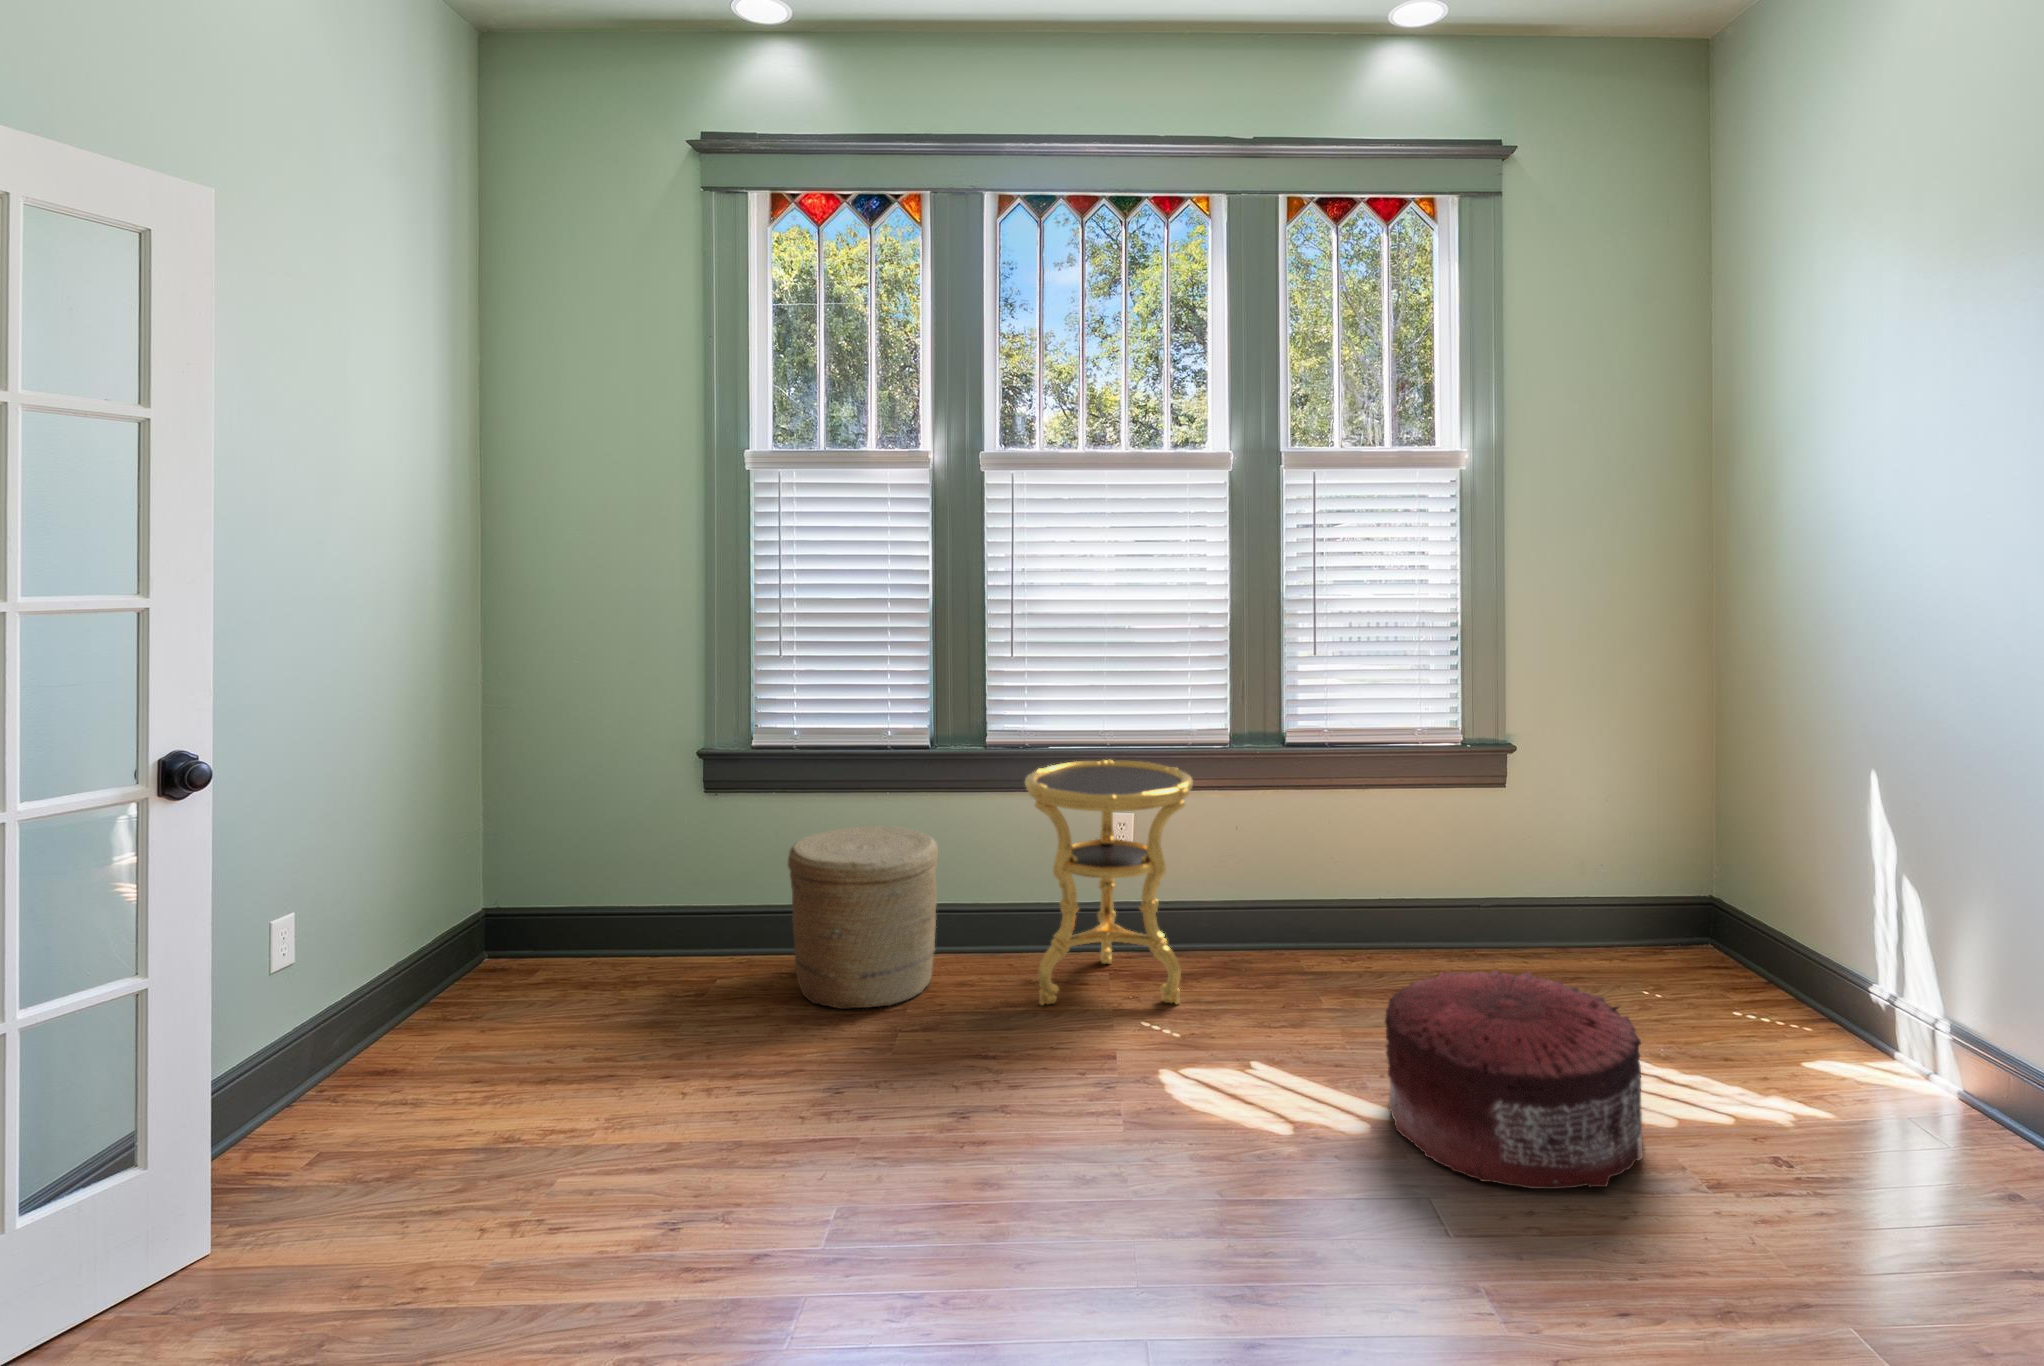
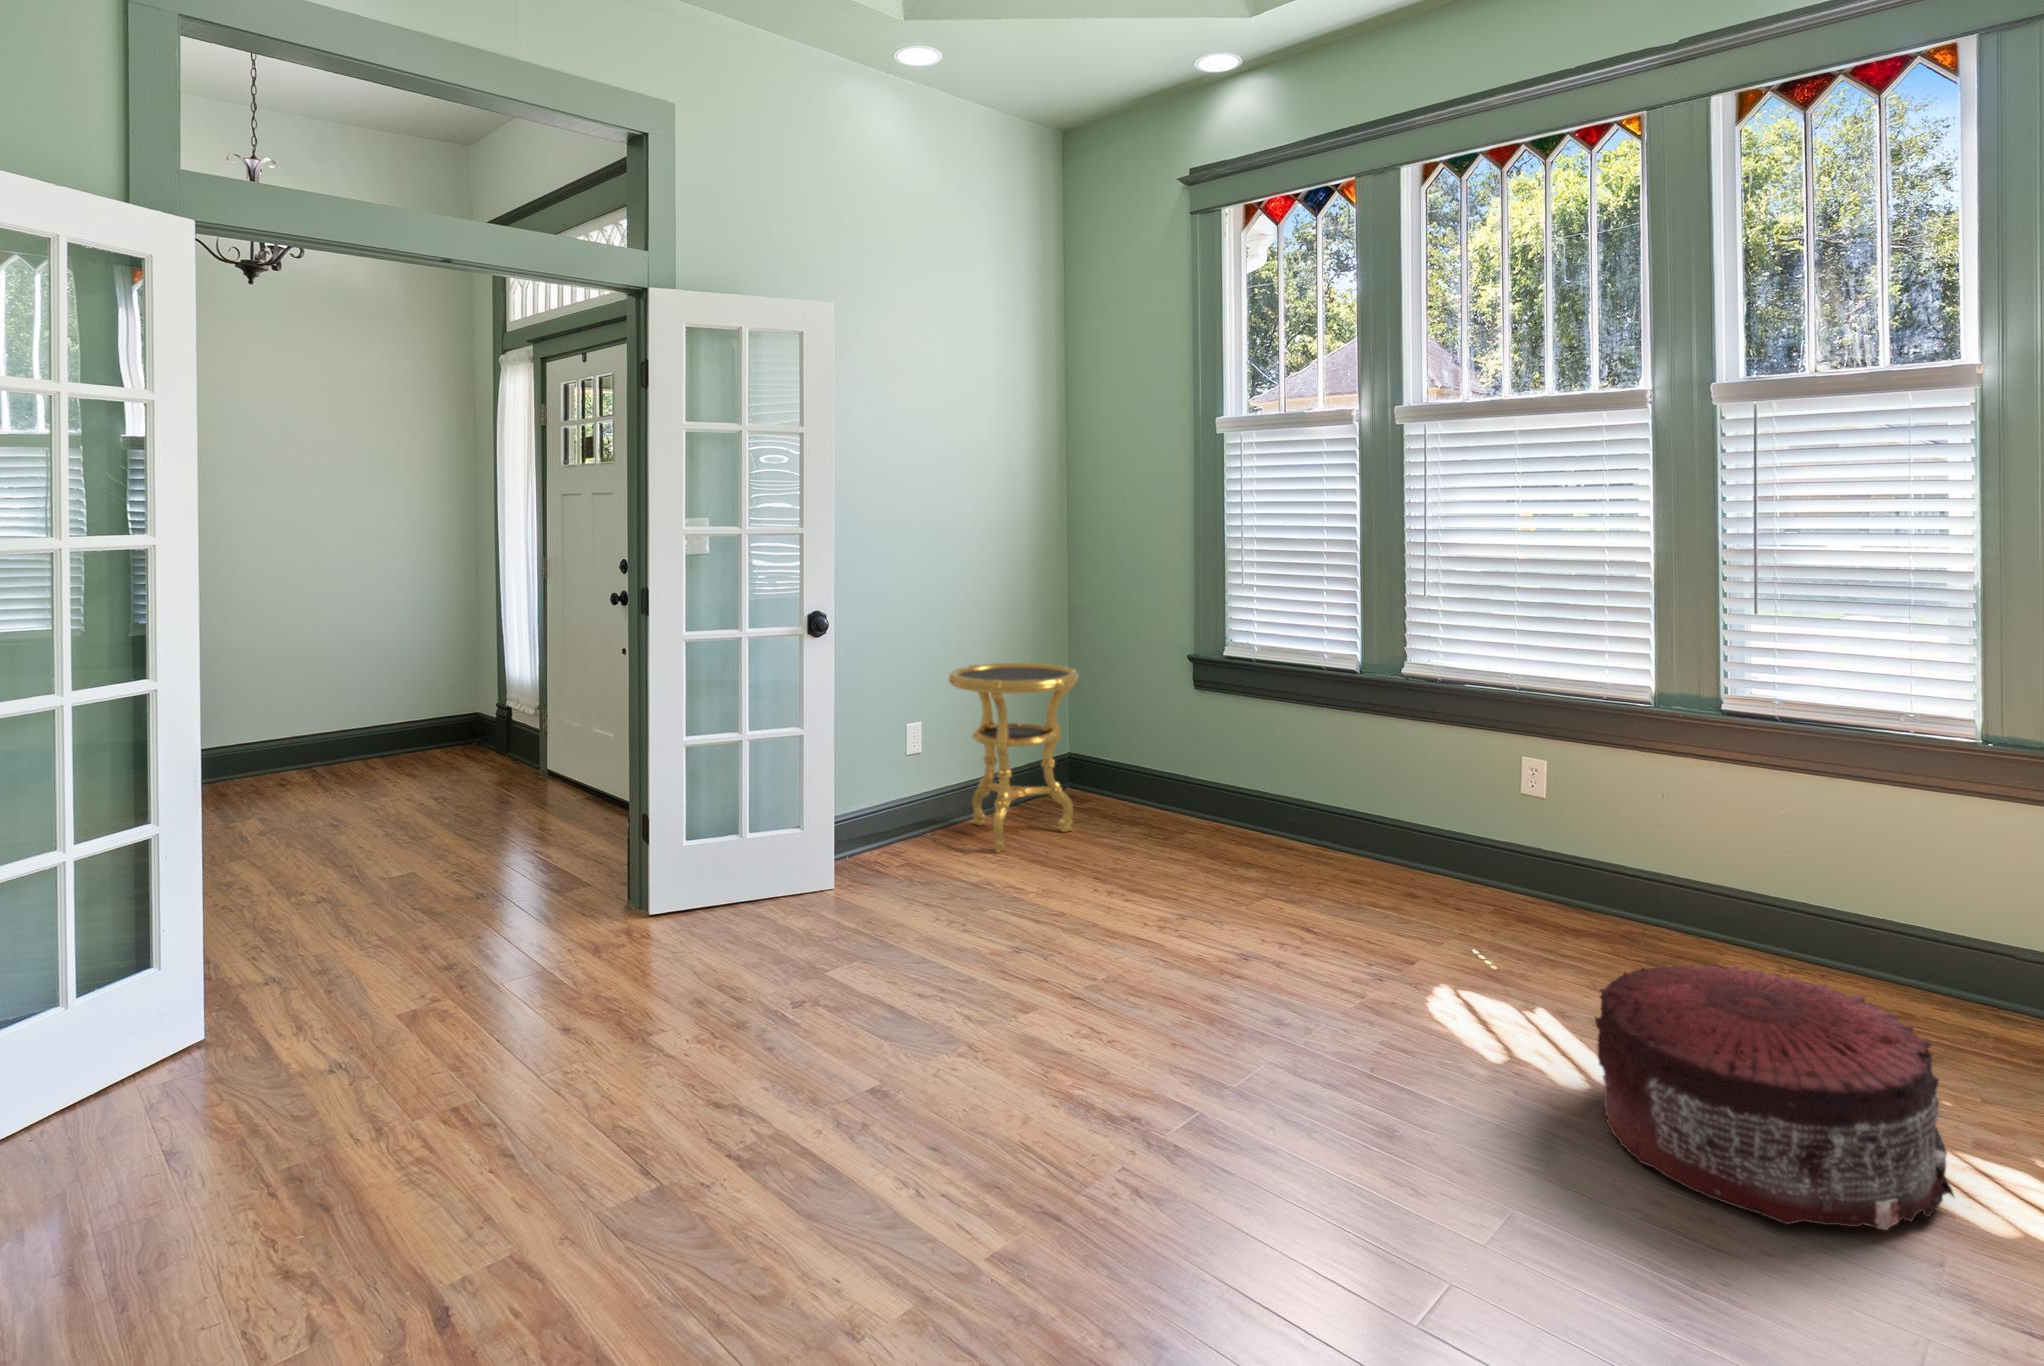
side table: present [1025,760,1193,1005] -> present [949,663,1079,853]
woven basket: present [788,826,938,1009] -> none [1213,733,1342,881]

